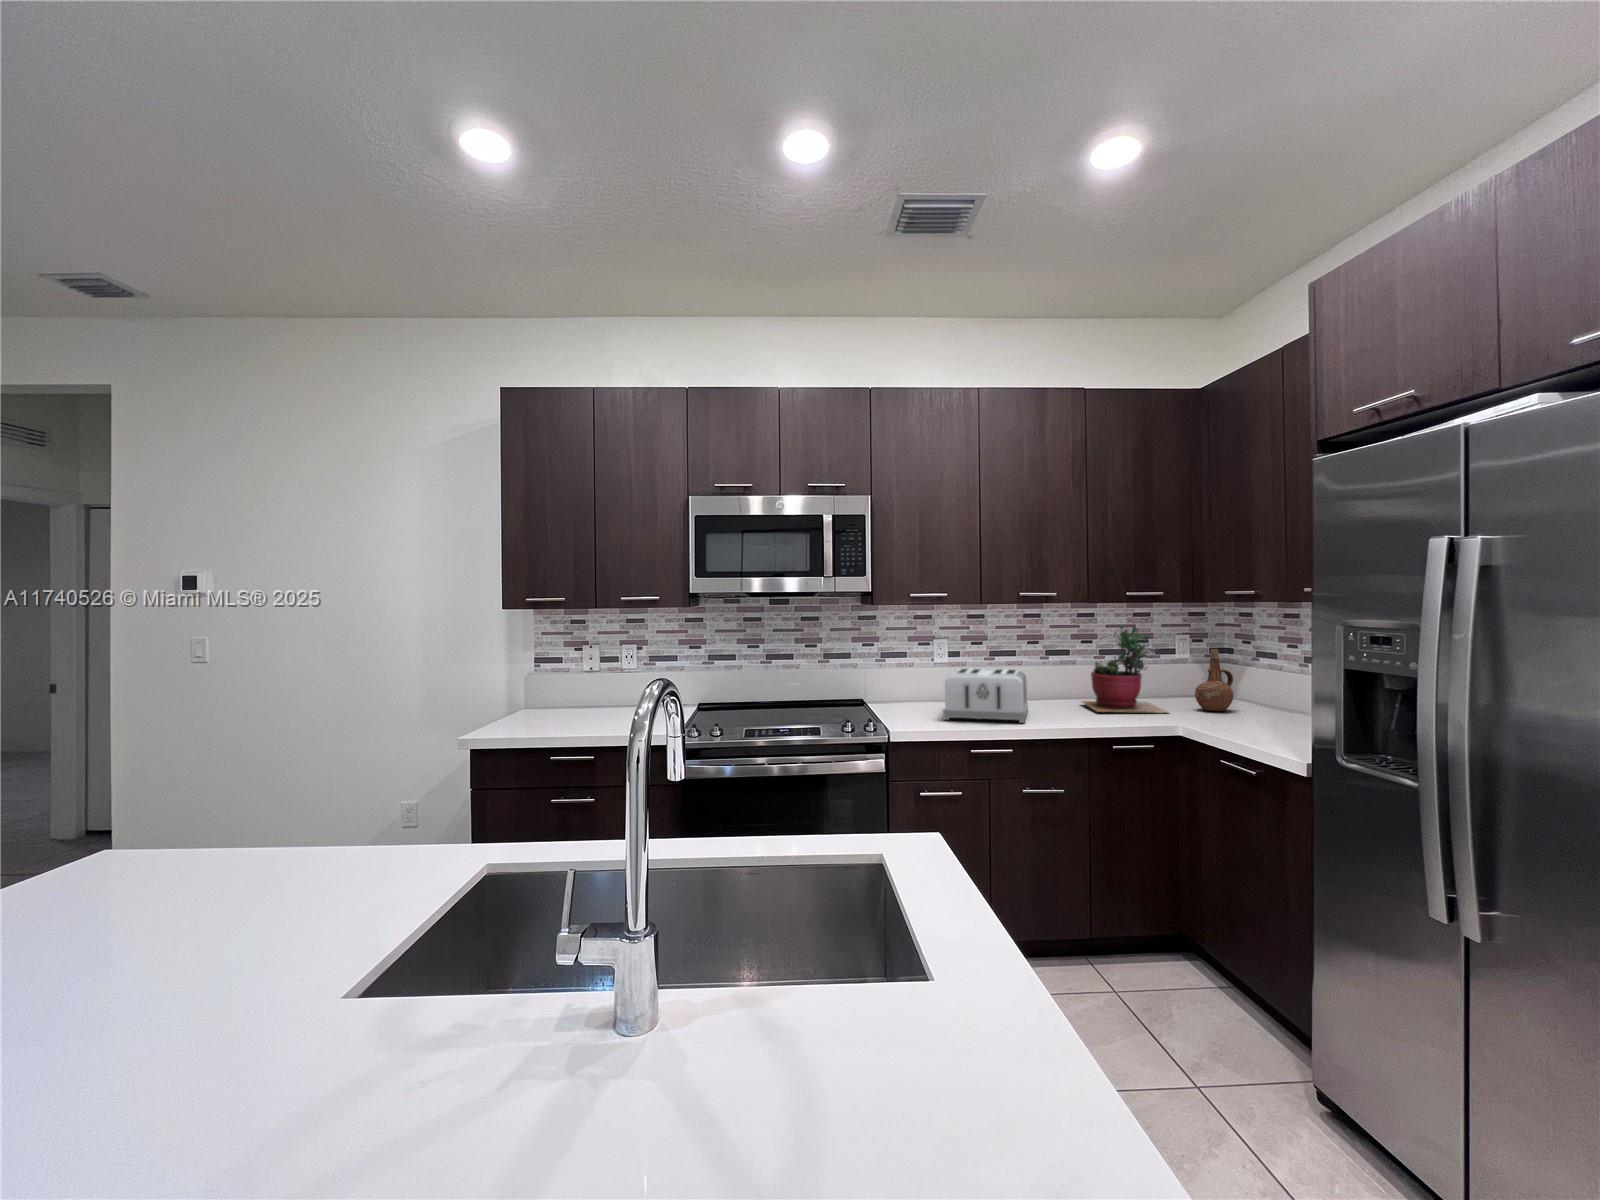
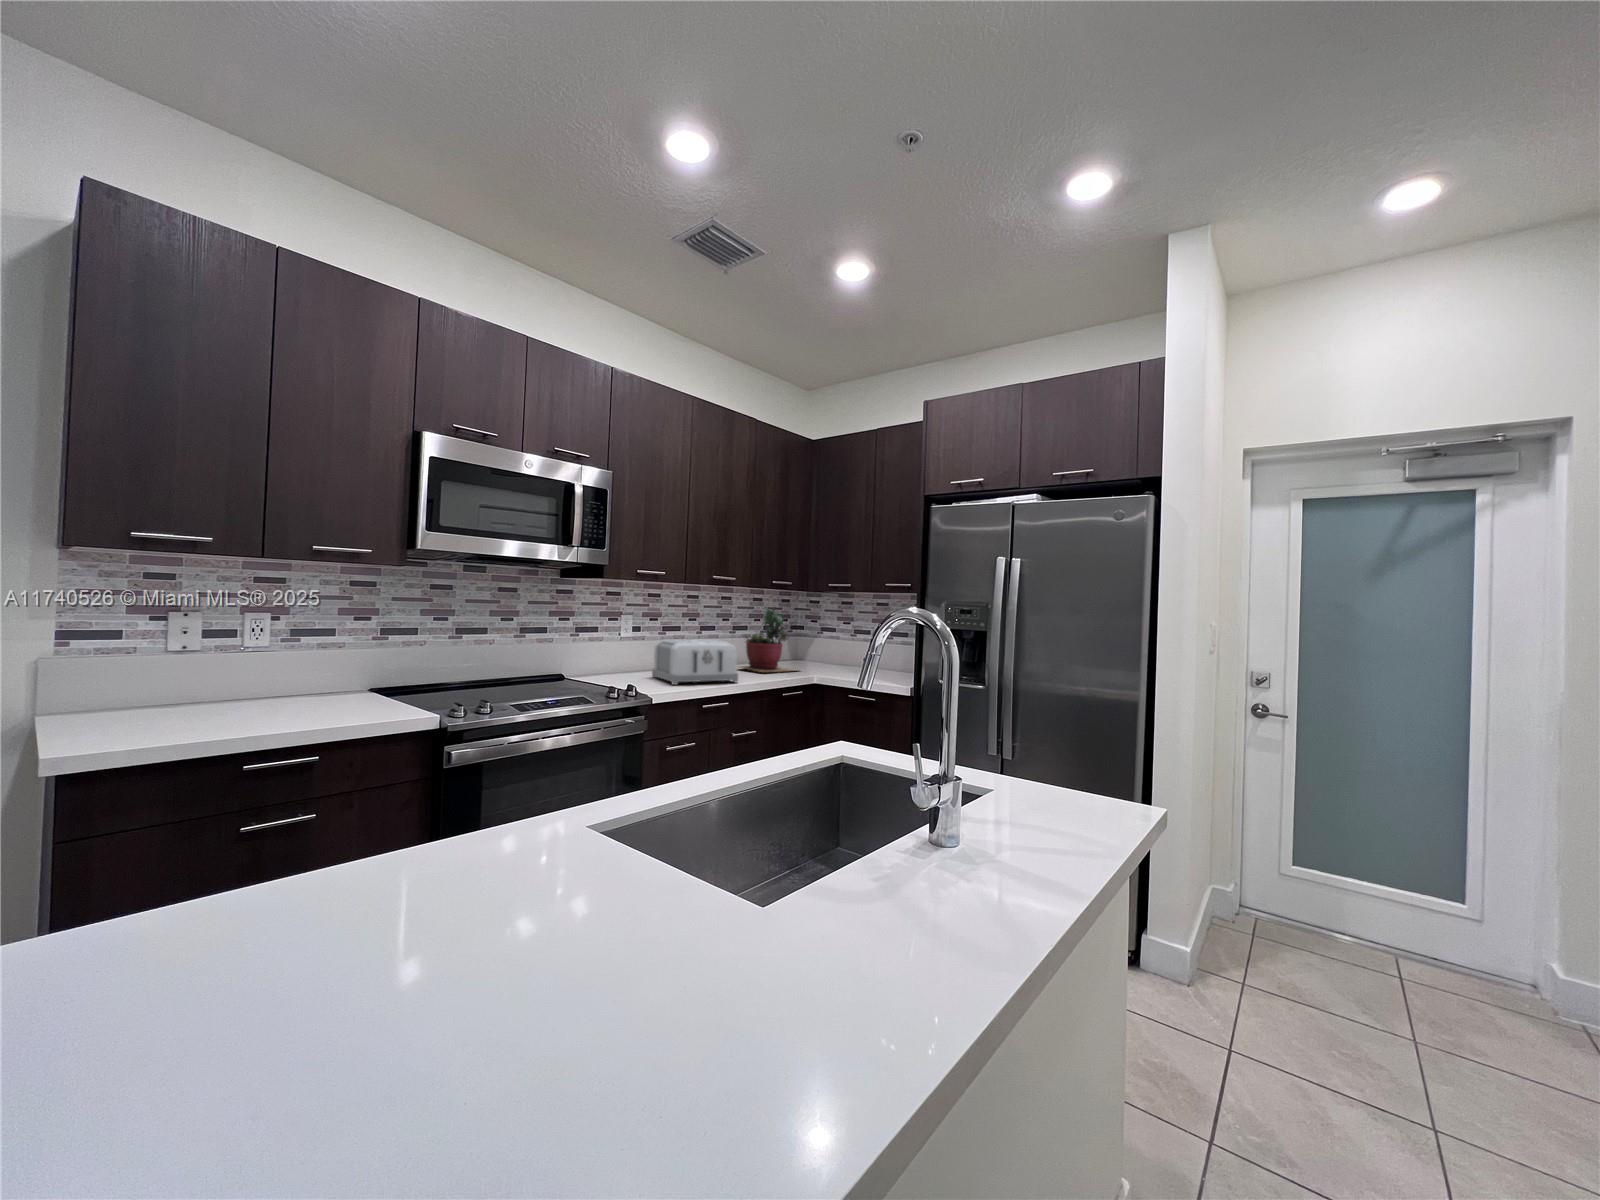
ceramic pitcher: present [1195,649,1233,711] -> none [807,624,832,668]

